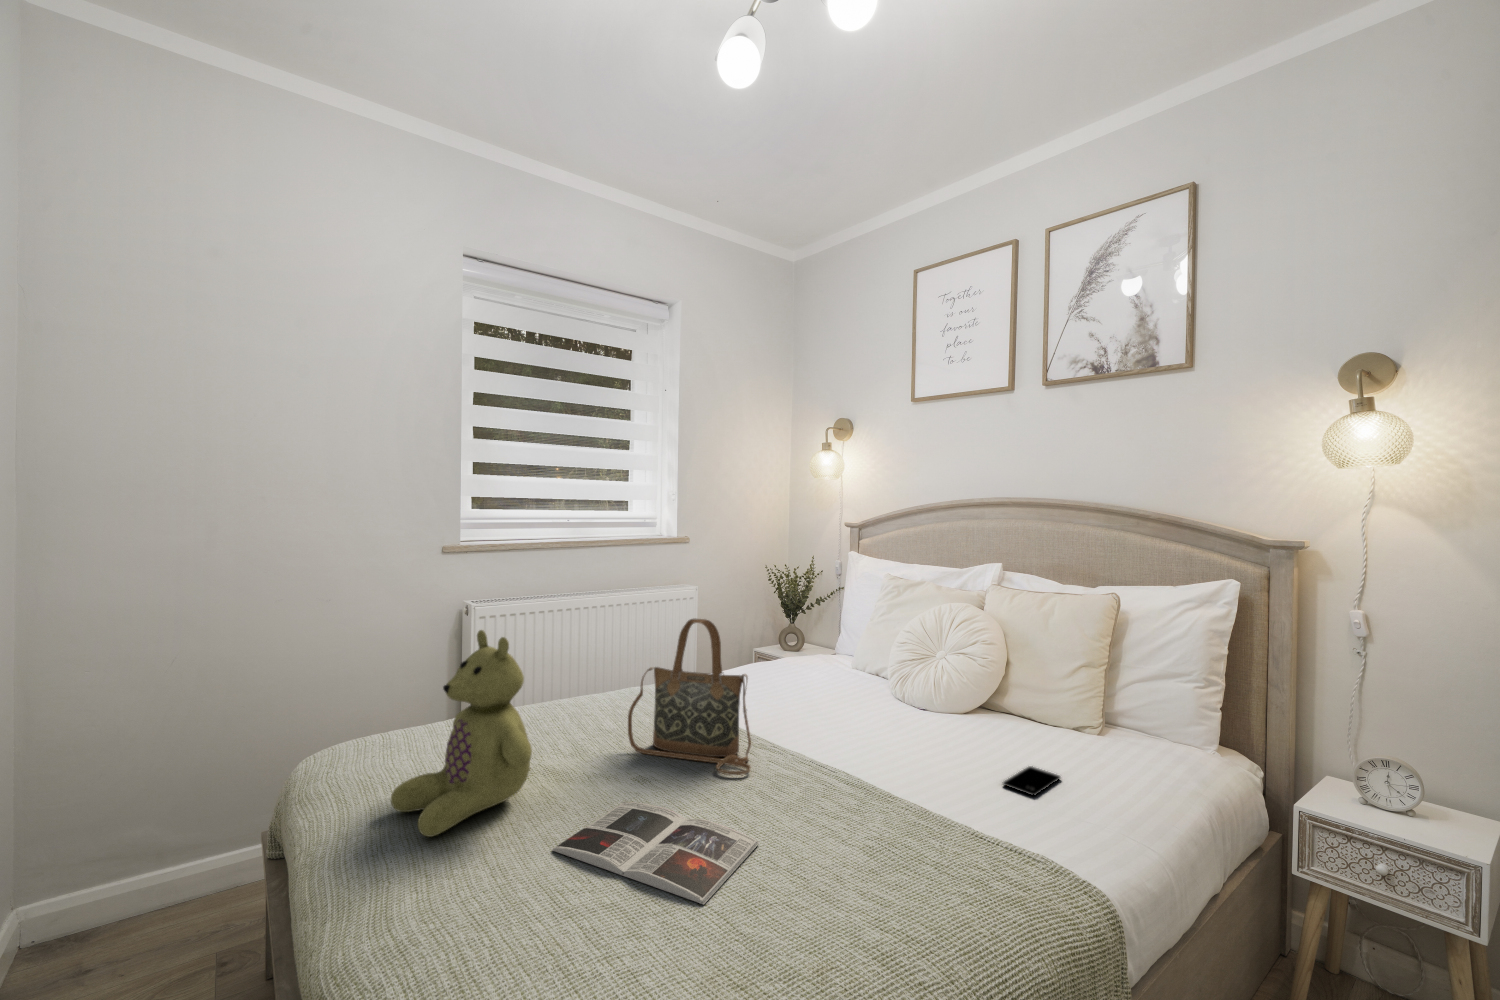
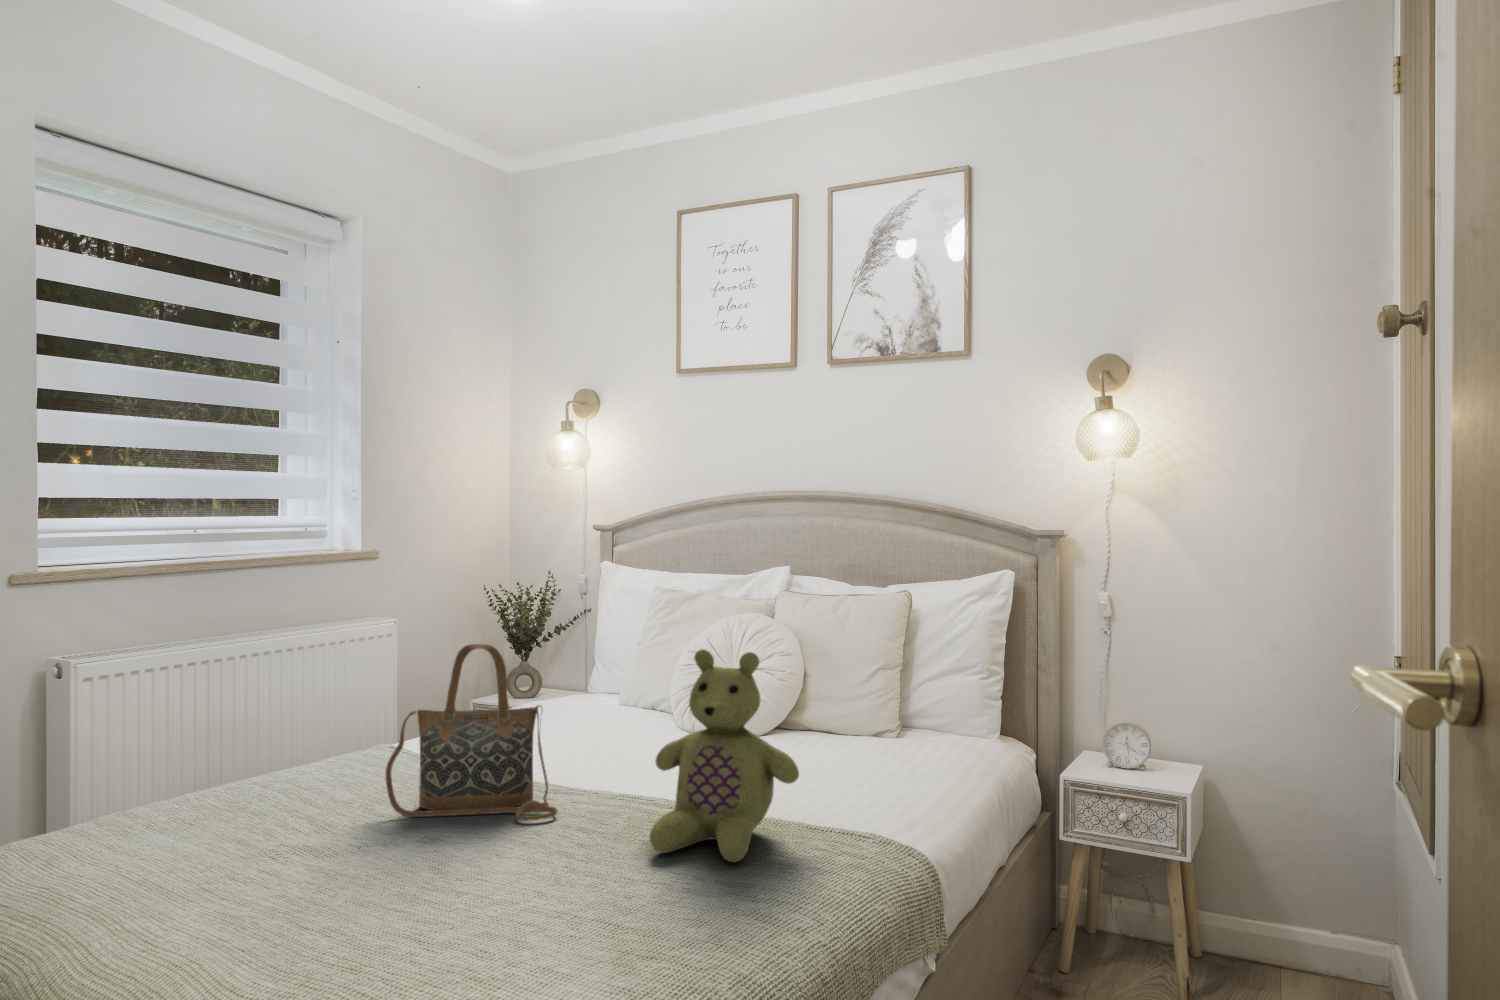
stuffed bear: present [391,630,532,837] -> present [650,649,799,862]
smartphone: present [1003,766,1060,796] -> none [821,770,872,792]
magazine: present [552,801,759,905] -> none [369,855,603,919]

